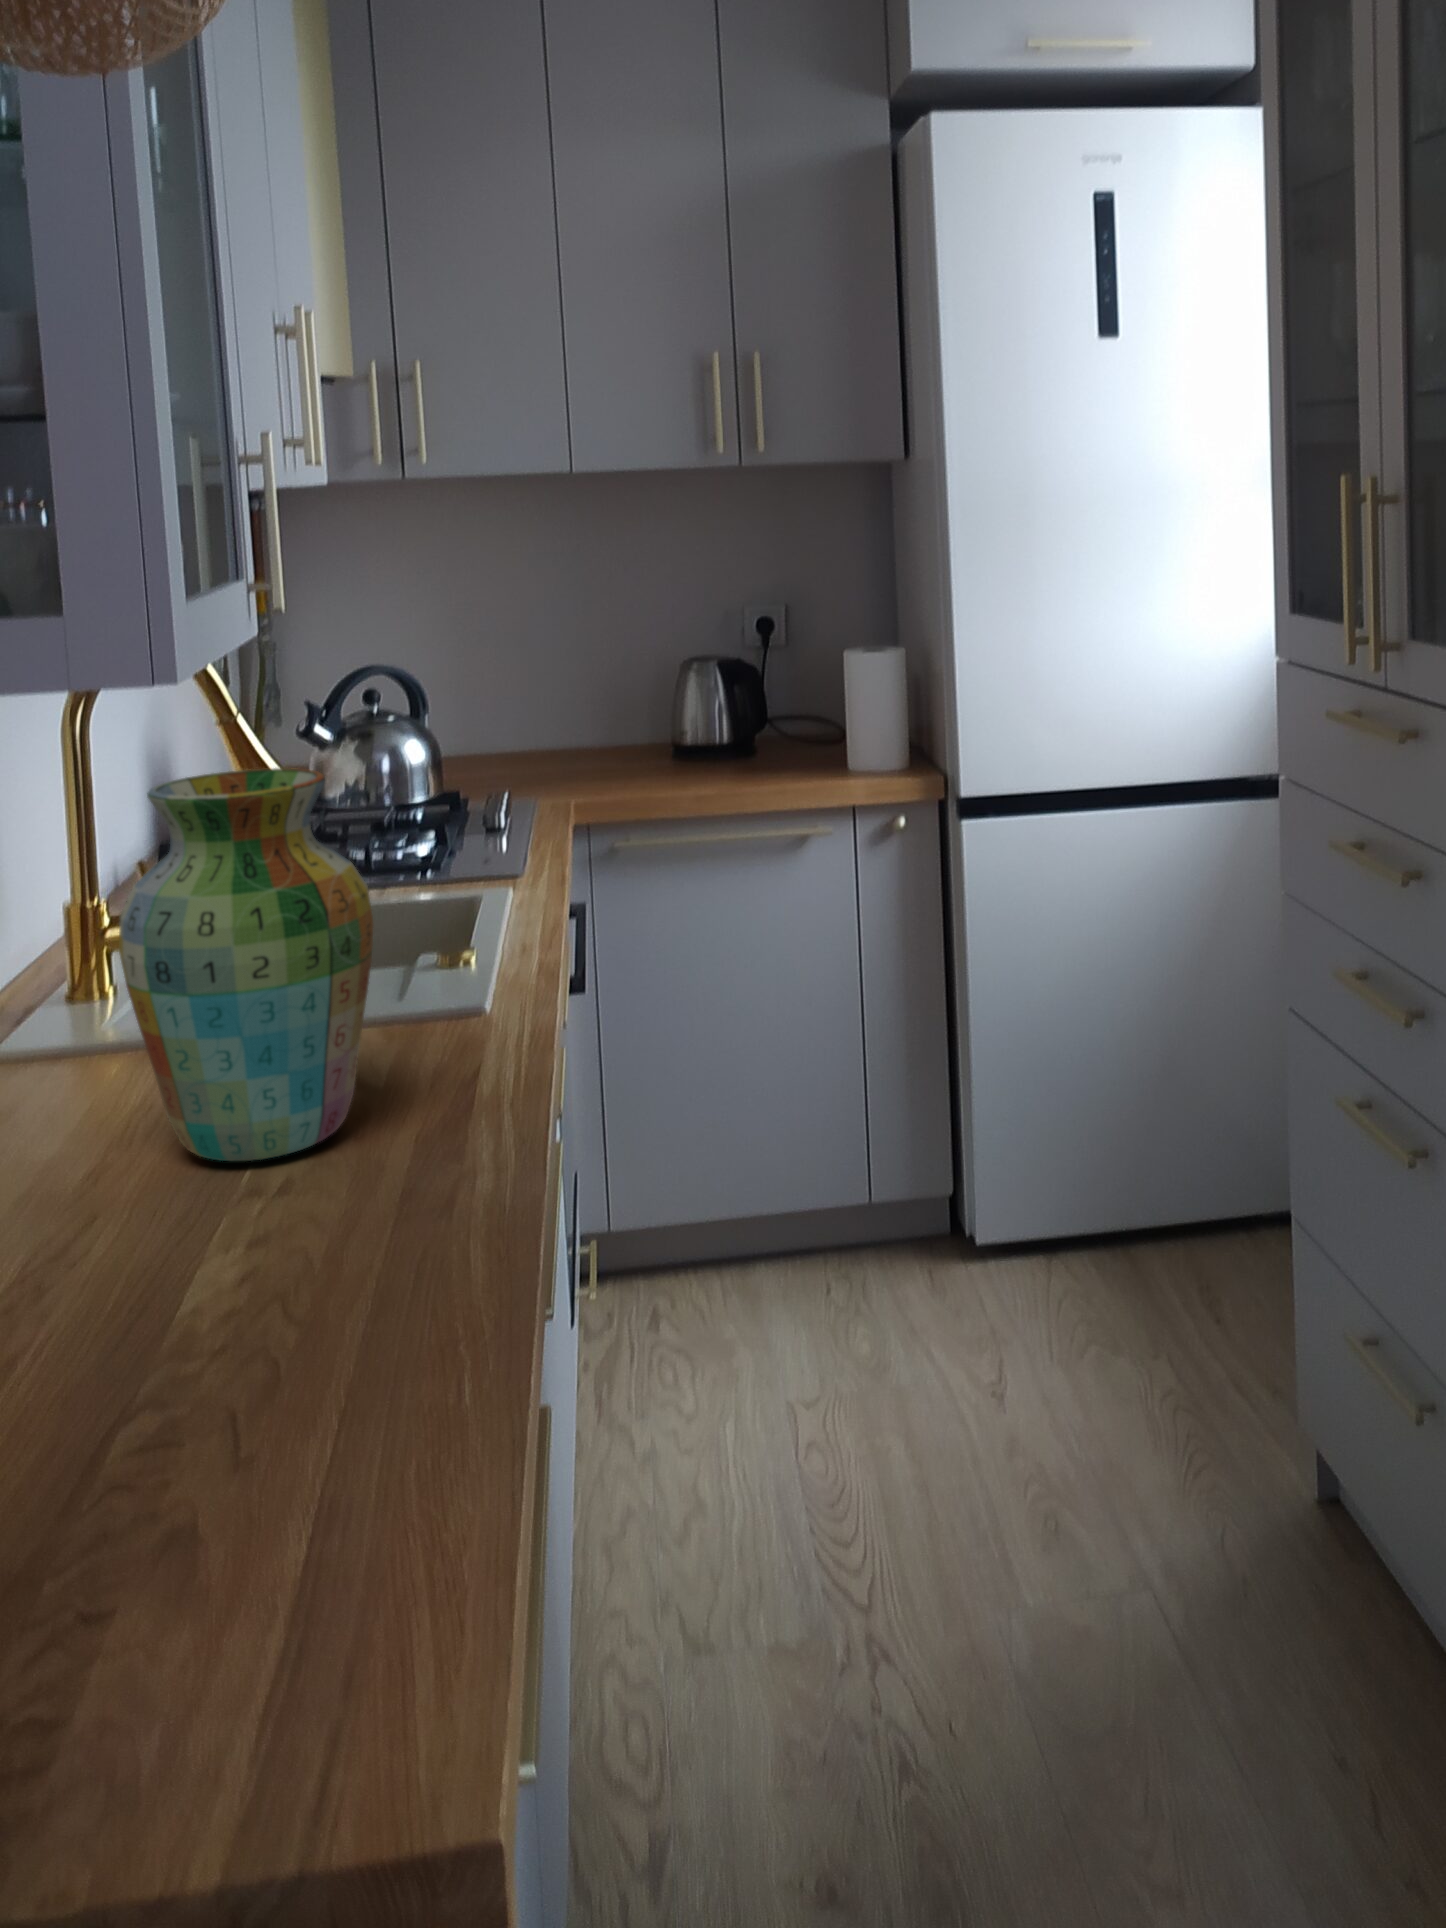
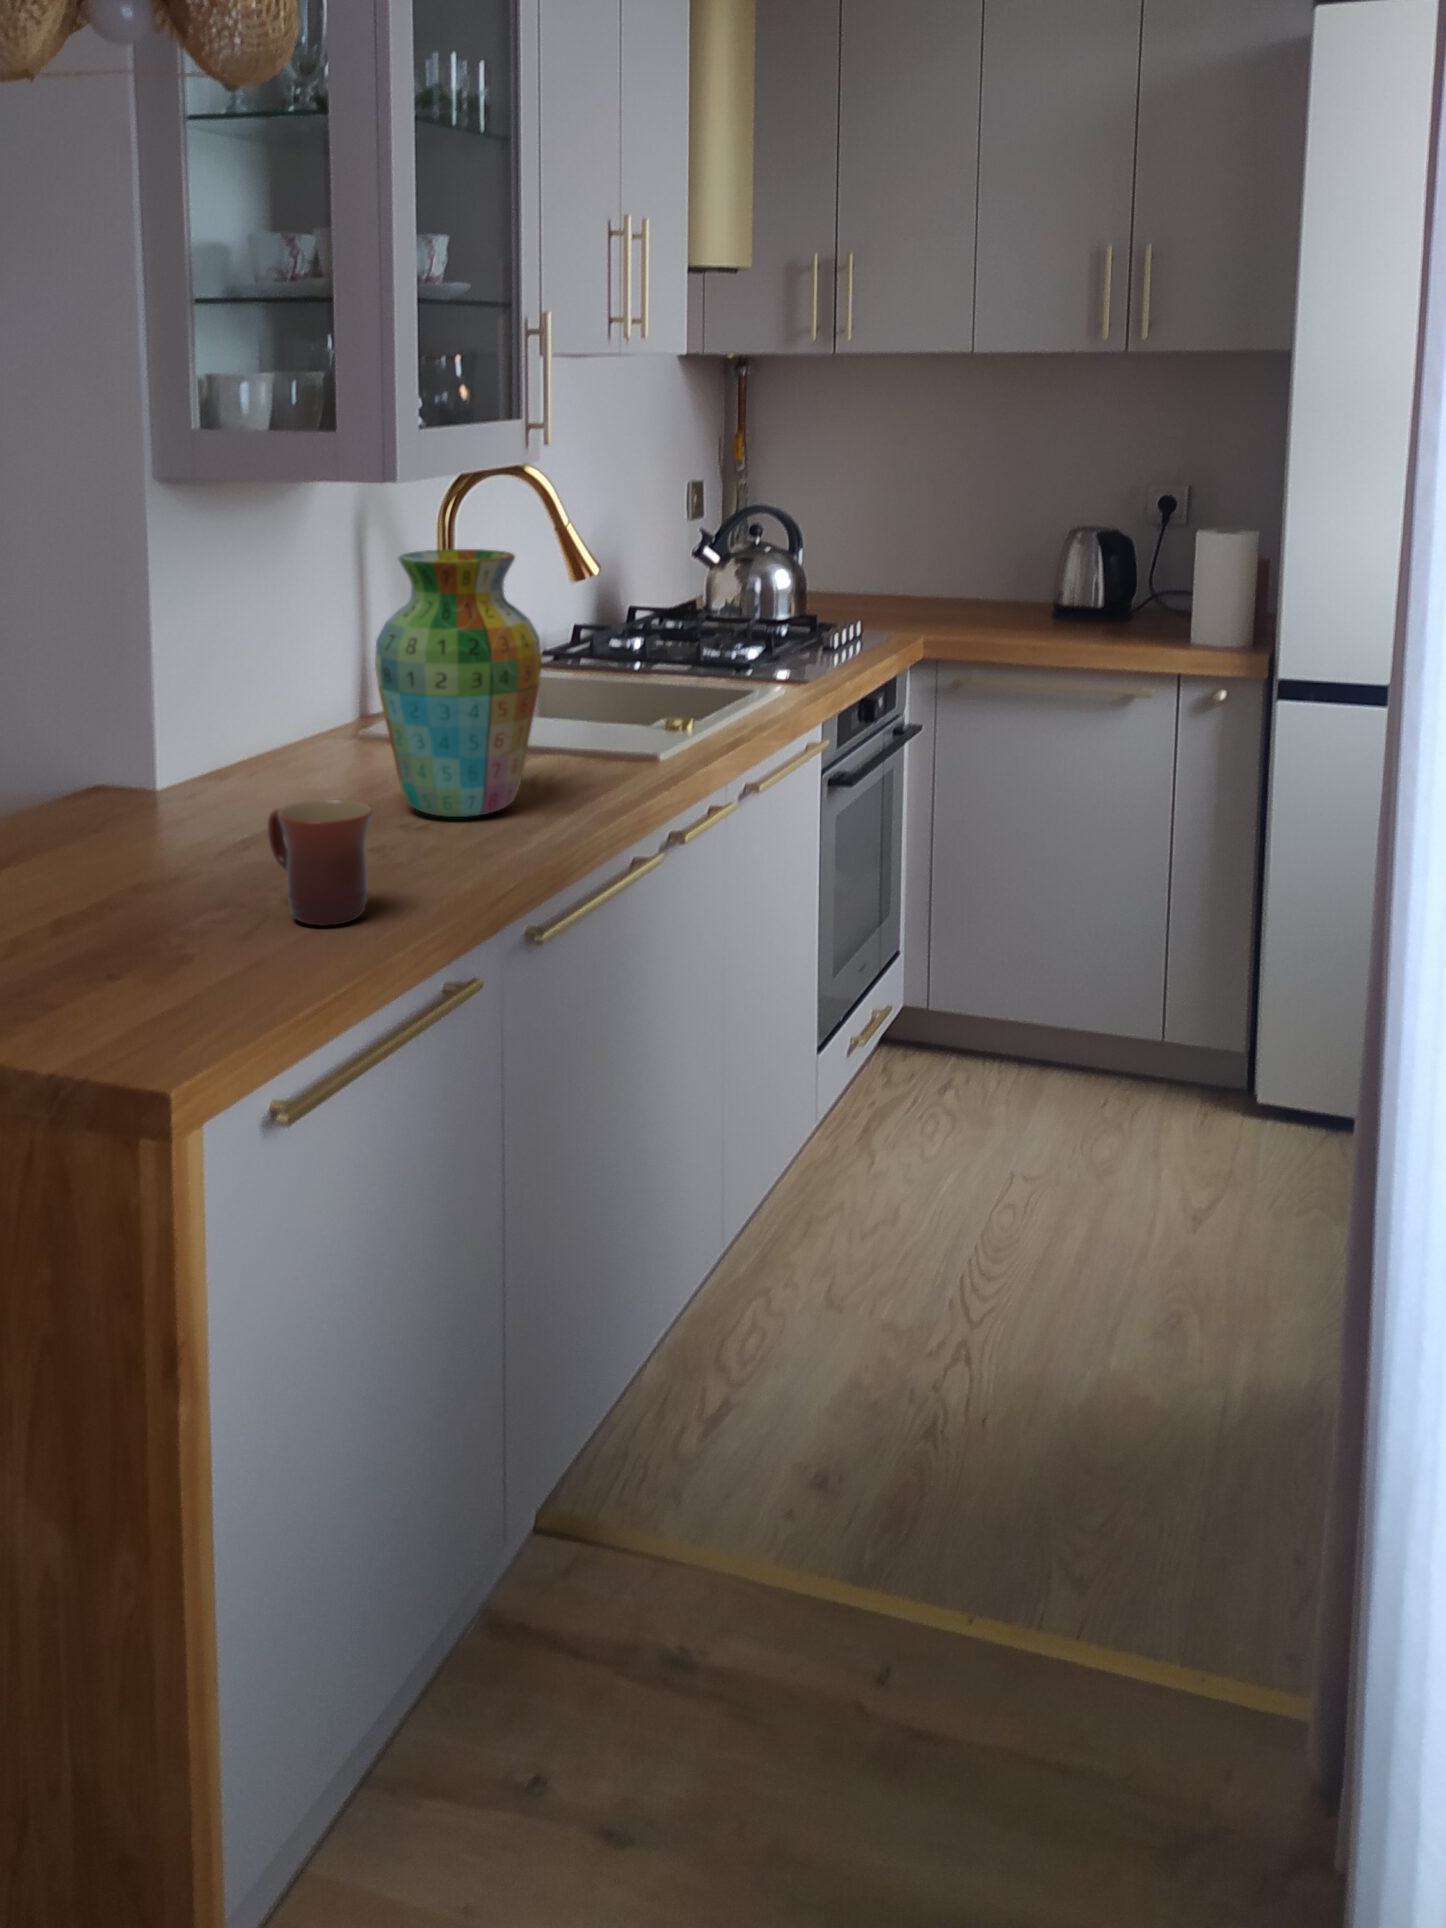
mug: none [133,1184,330,1399] -> present [268,800,372,926]

